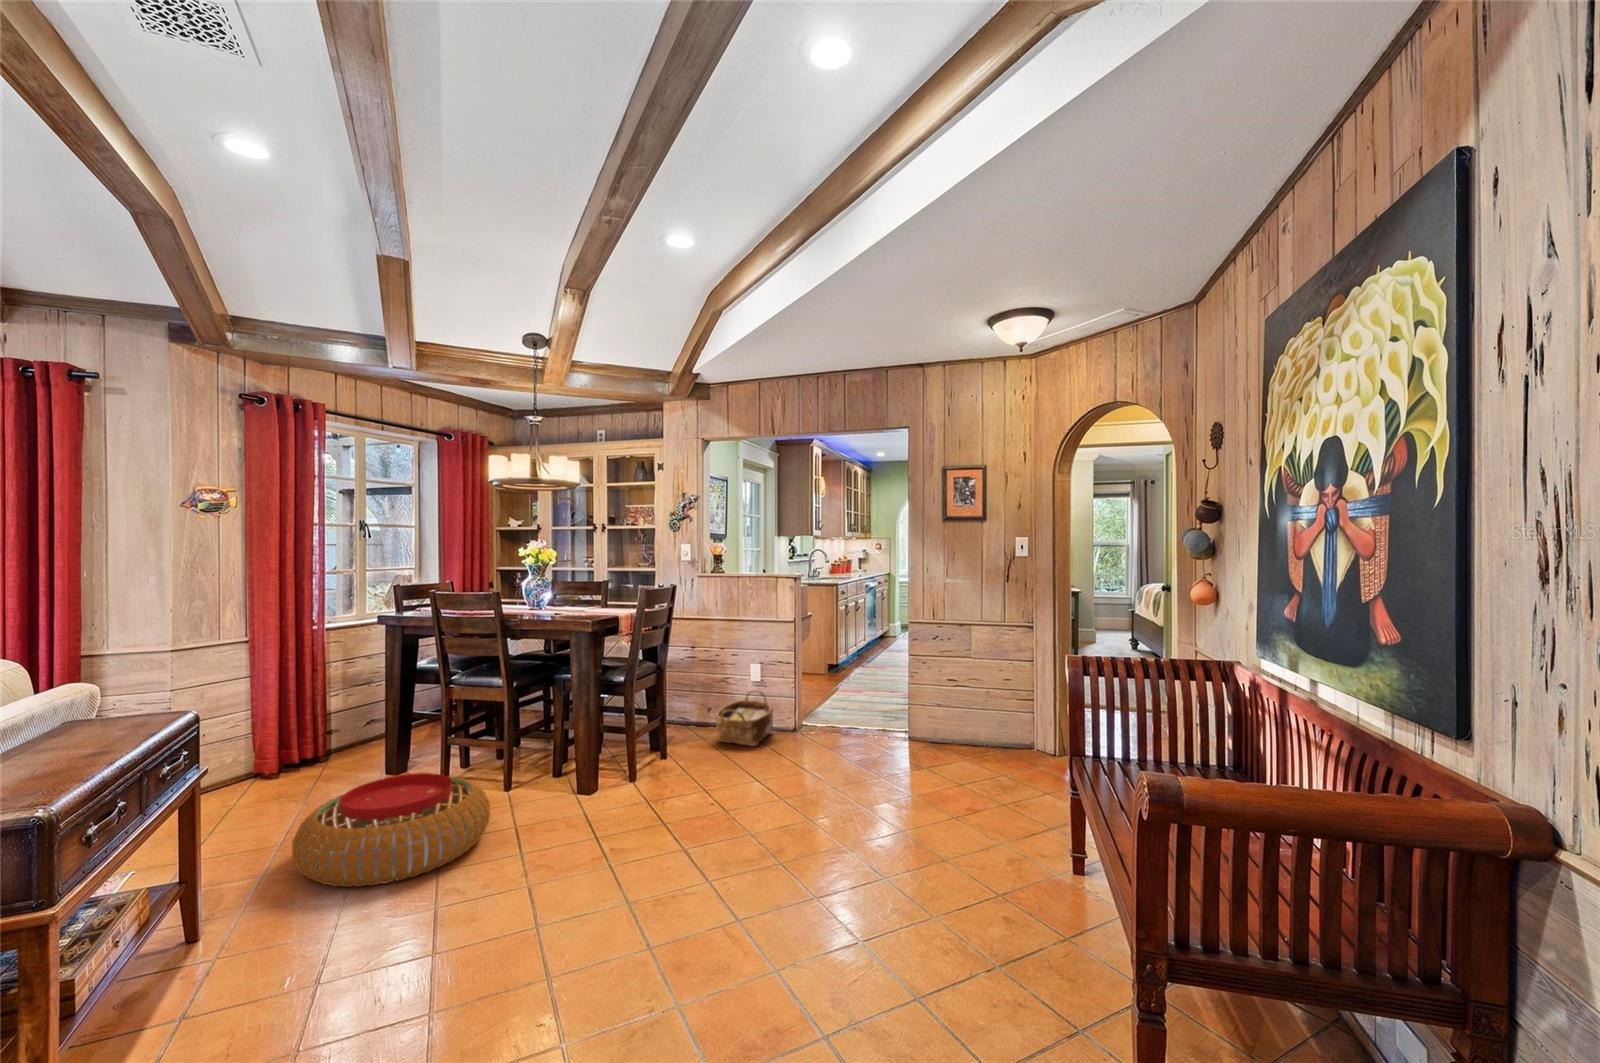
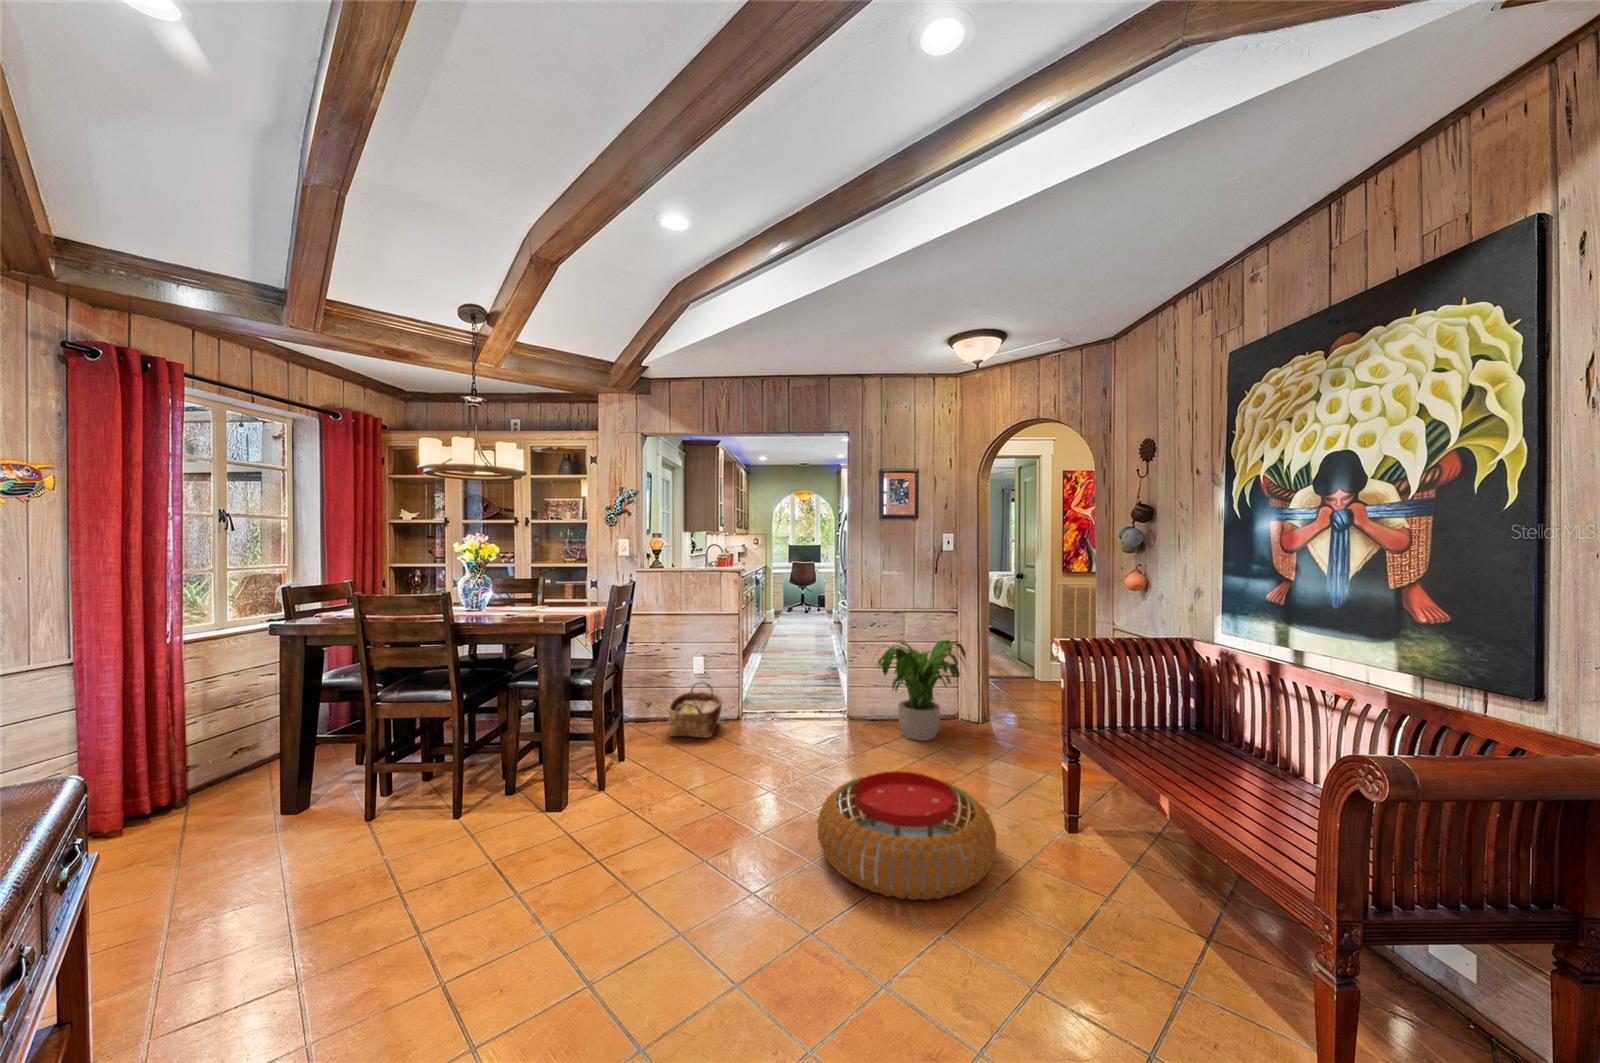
potted plant: none [925,657,1038,769] -> present [878,640,966,741]
pouf: present [292,773,490,887] -> present [817,771,997,900]

